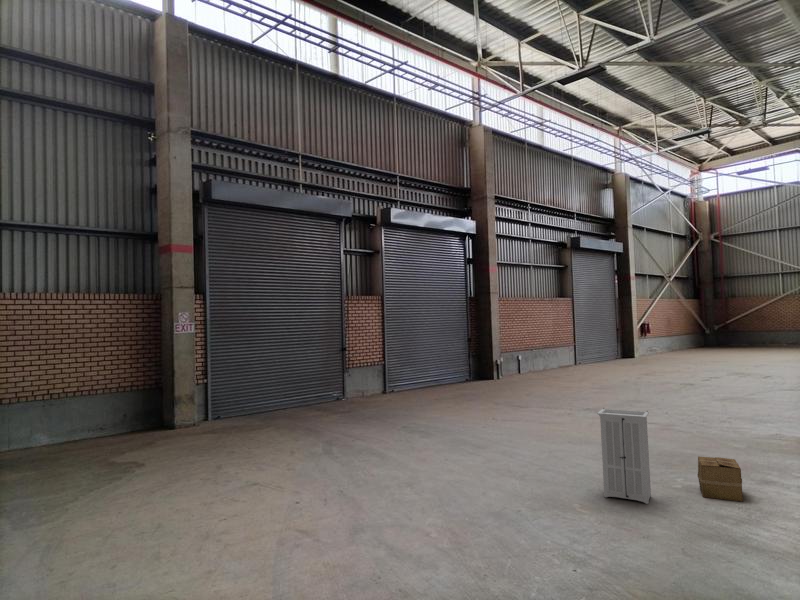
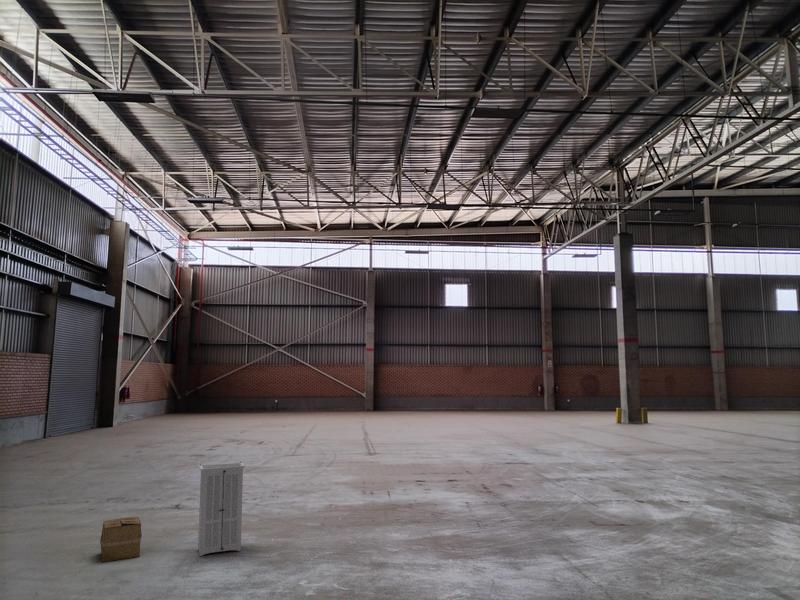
cardboard box: present [697,456,743,502] -> present [100,517,142,562]

